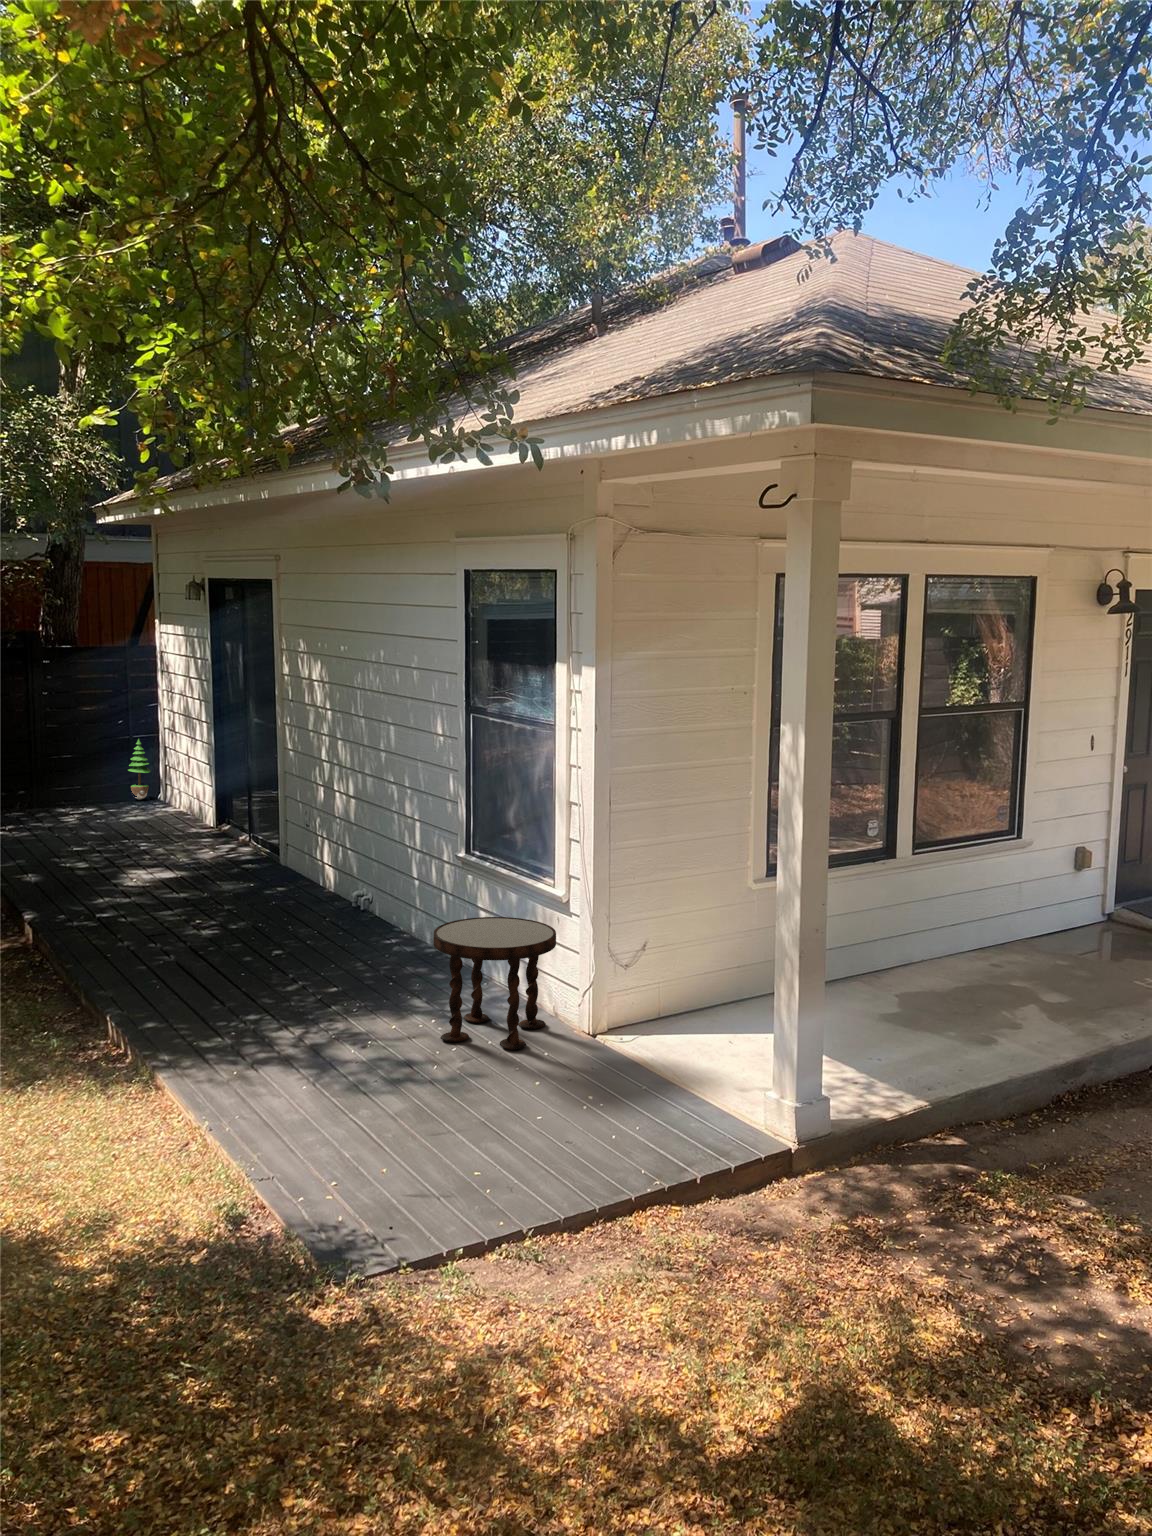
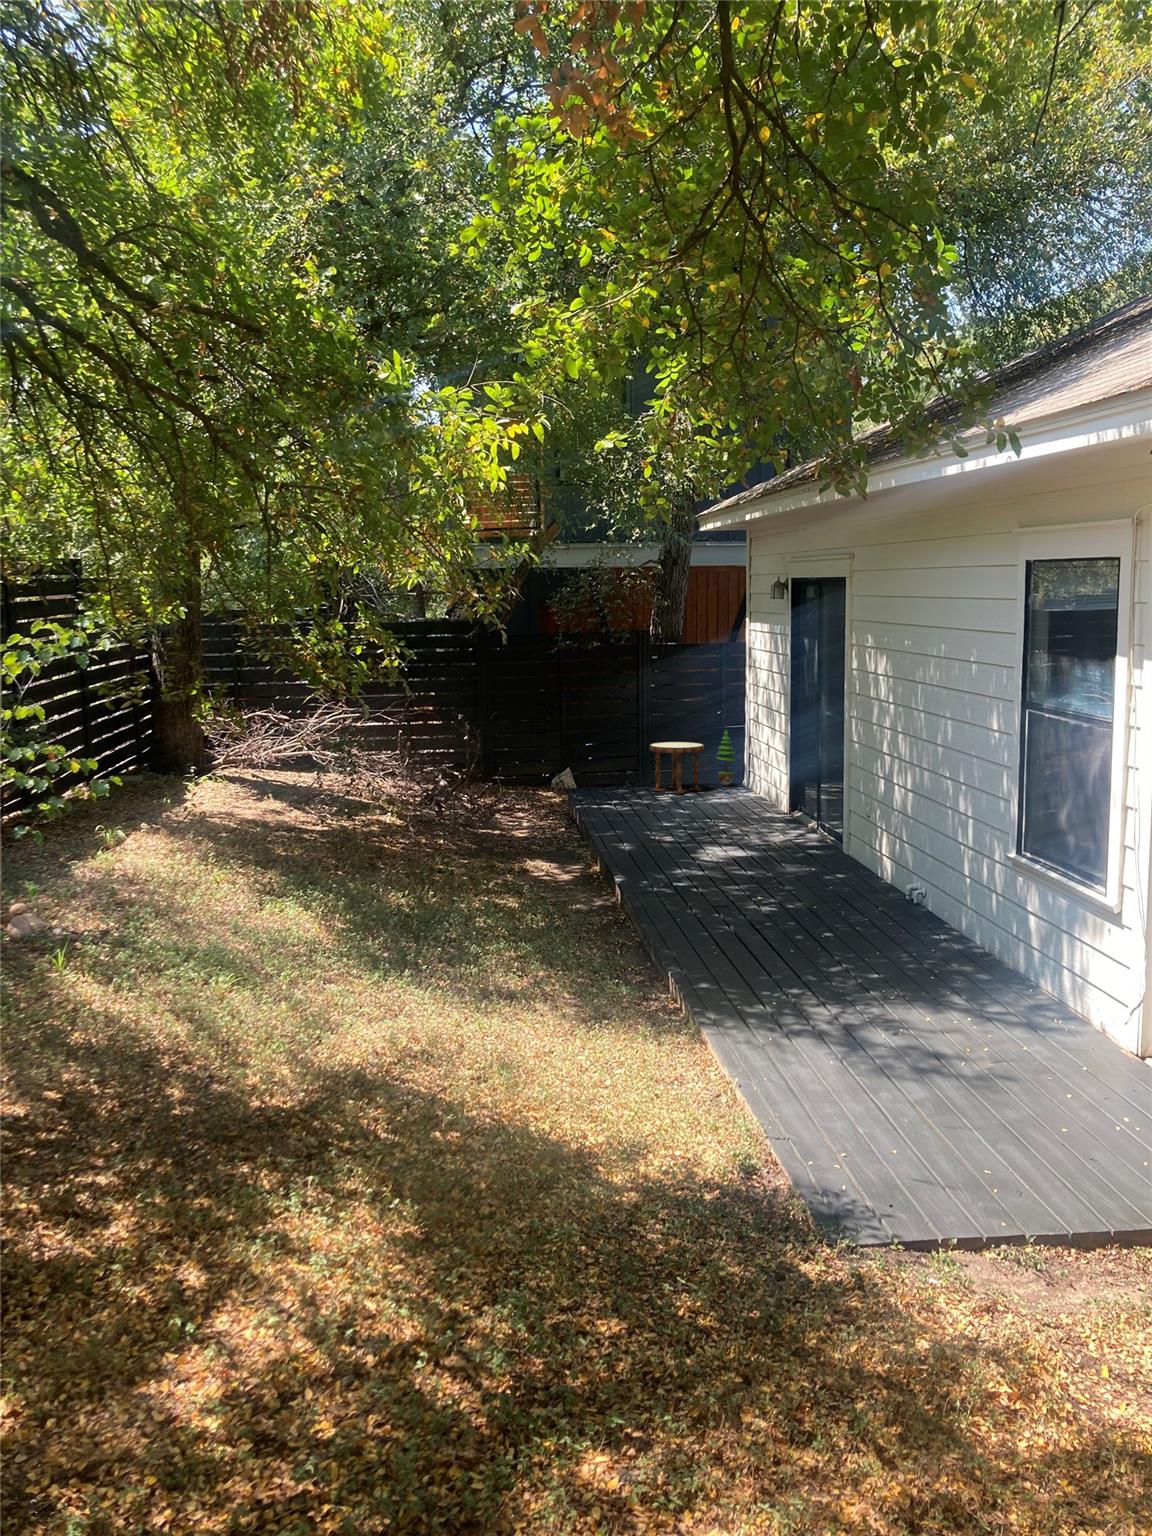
side table: present [433,917,556,1050] -> present [650,742,704,794]

